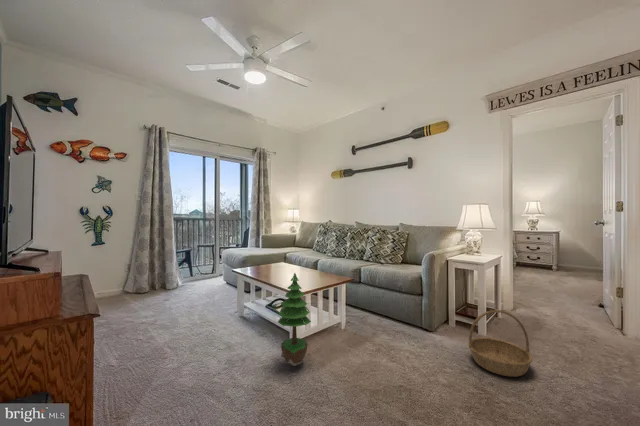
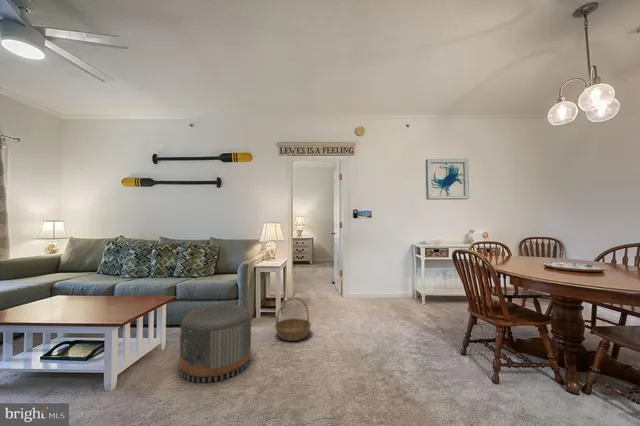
potted tree: present [278,273,311,366] -> none [104,299,147,398]
pouf: none [344,296,426,390] -> present [179,304,251,383]

